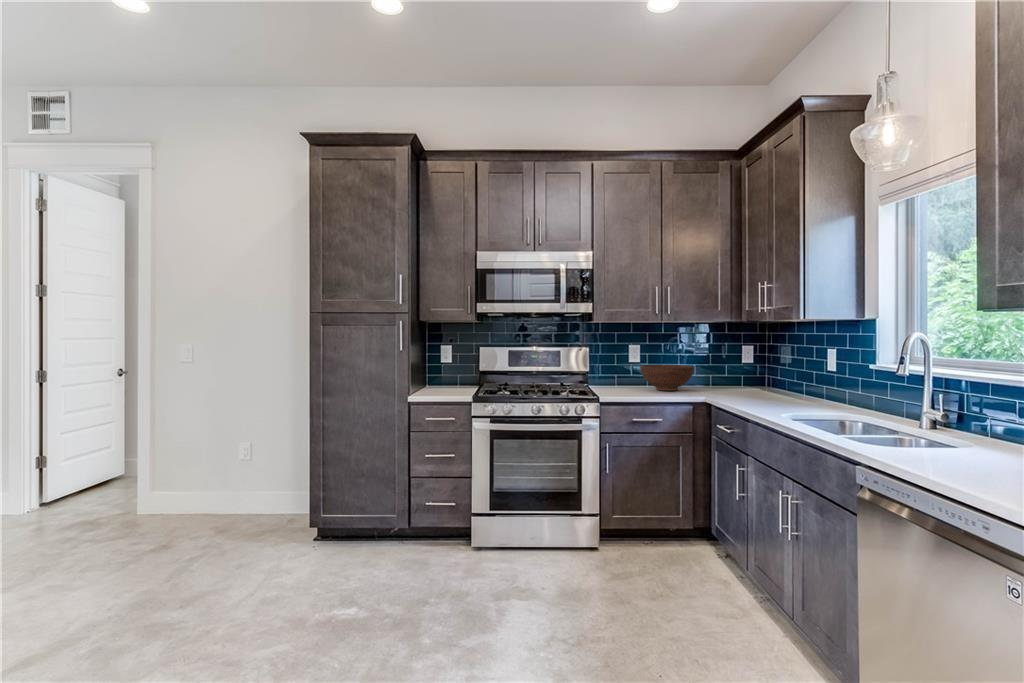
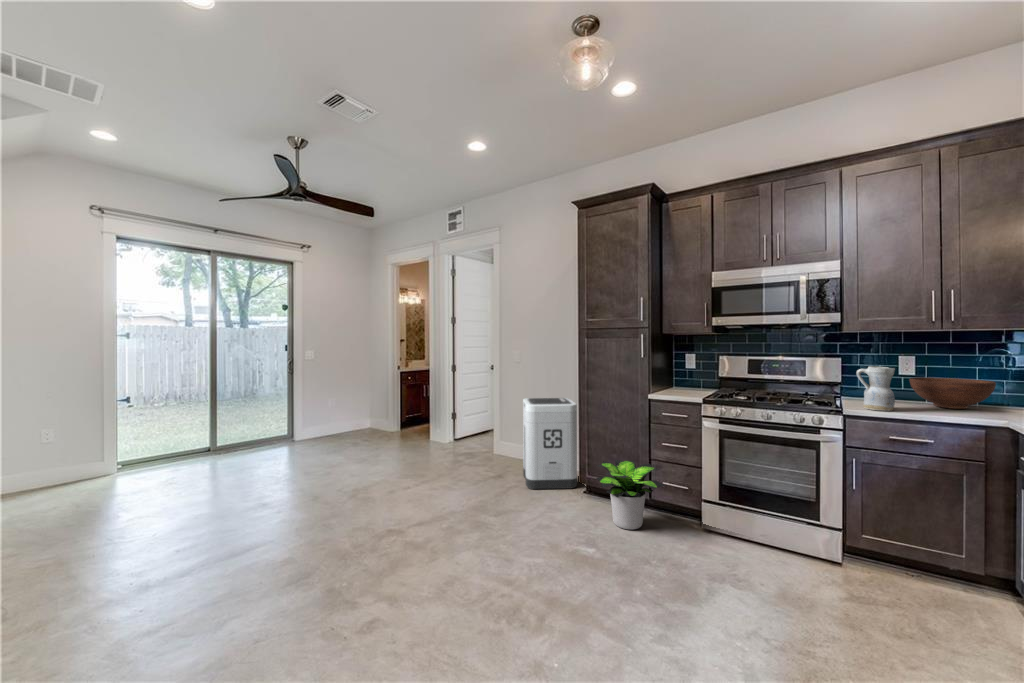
ceramic pitcher: none [608,355,636,396] -> present [856,366,895,411]
trash can: none [210,412,302,551] -> present [523,398,577,489]
potted plant: none [349,481,437,568] -> present [596,460,665,530]

